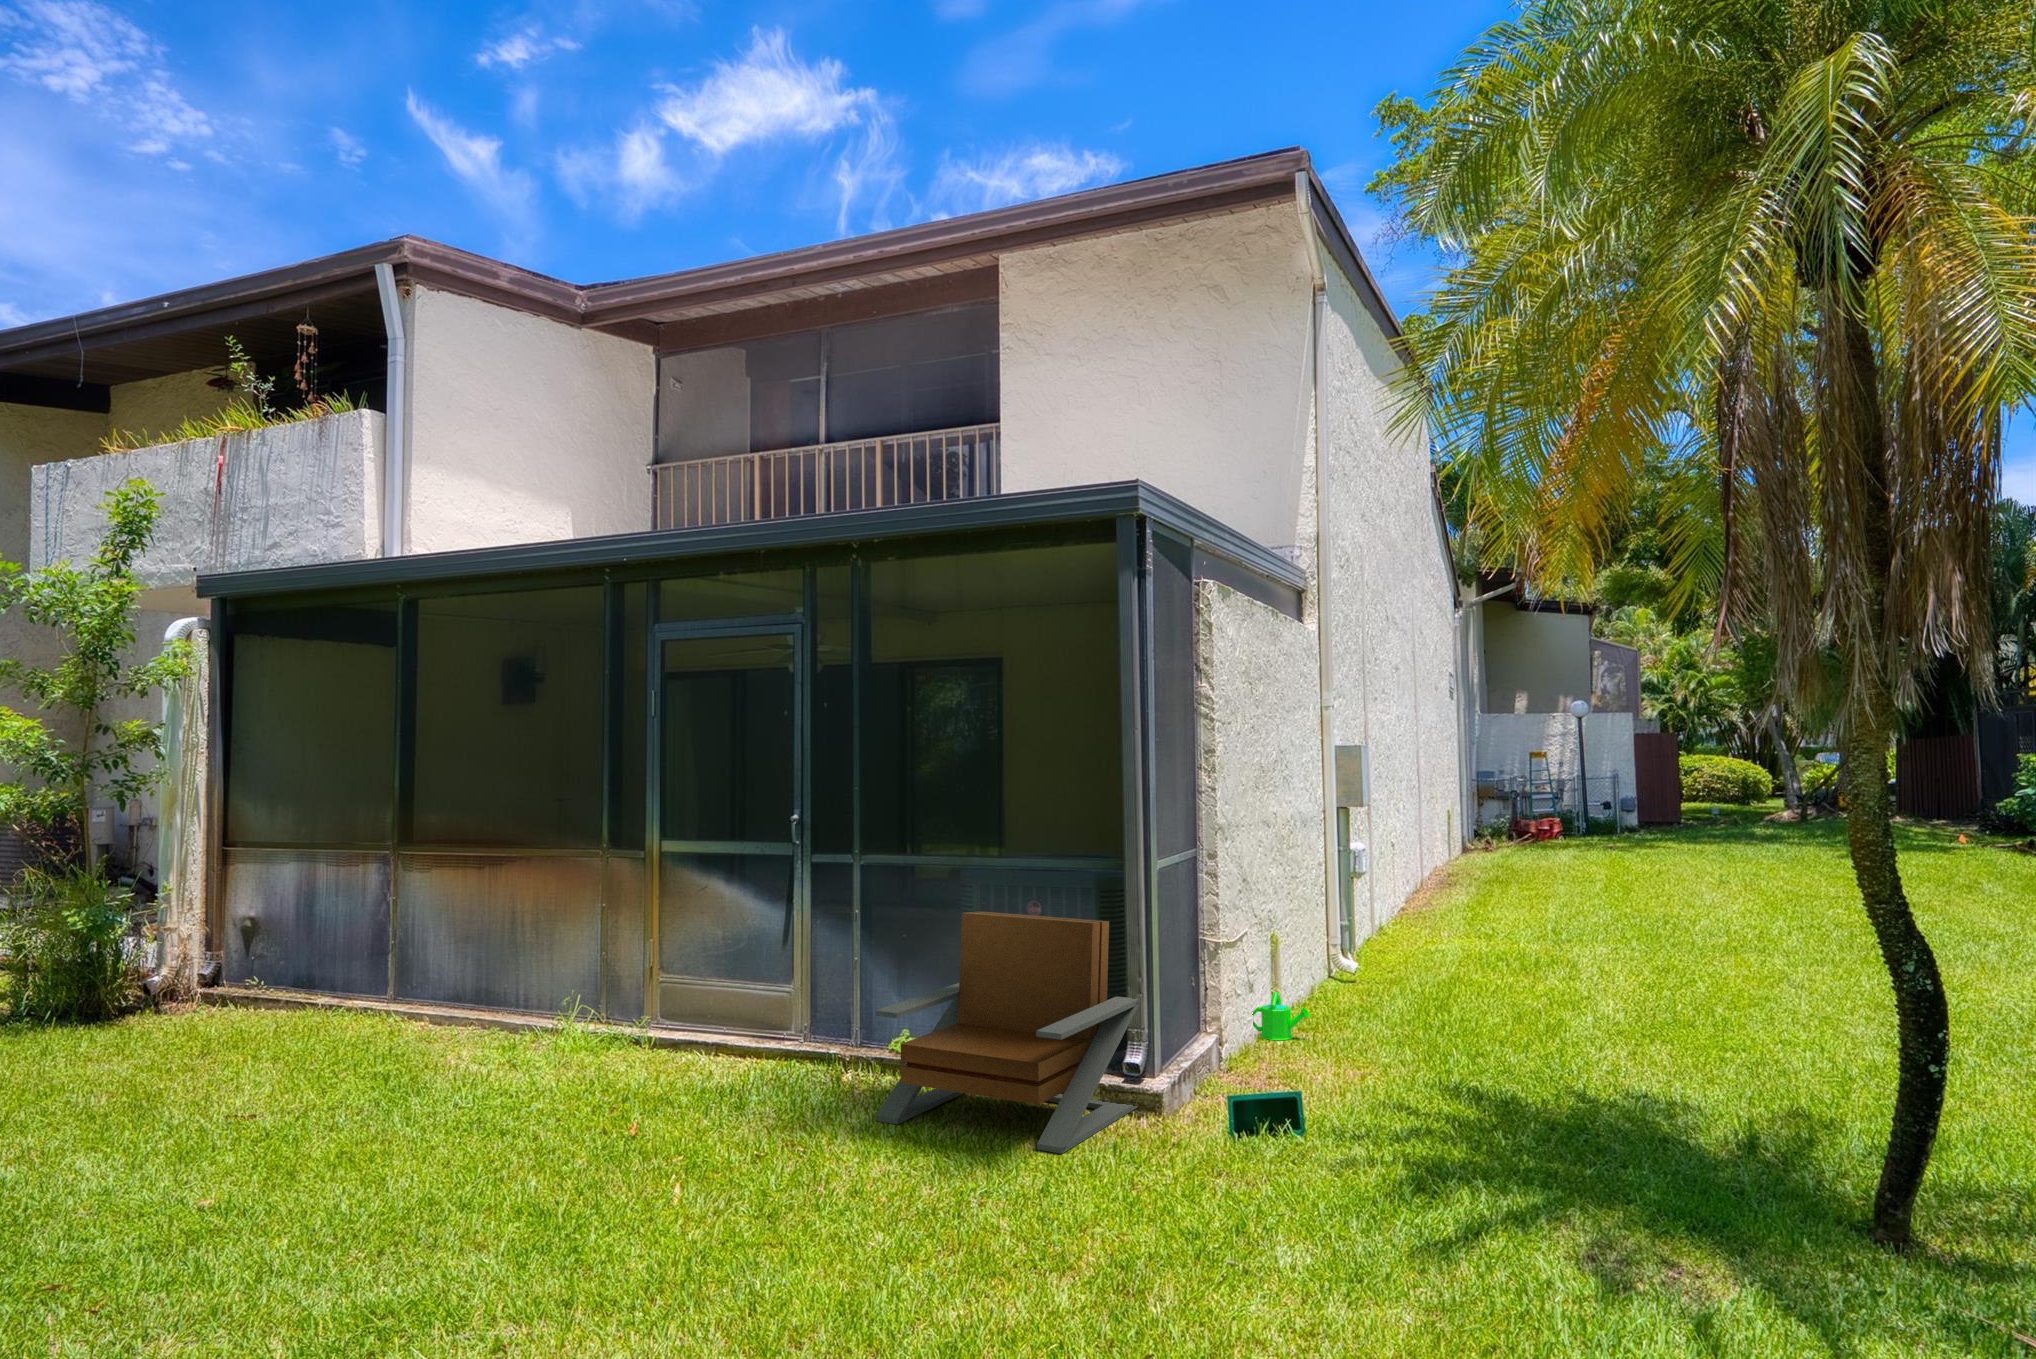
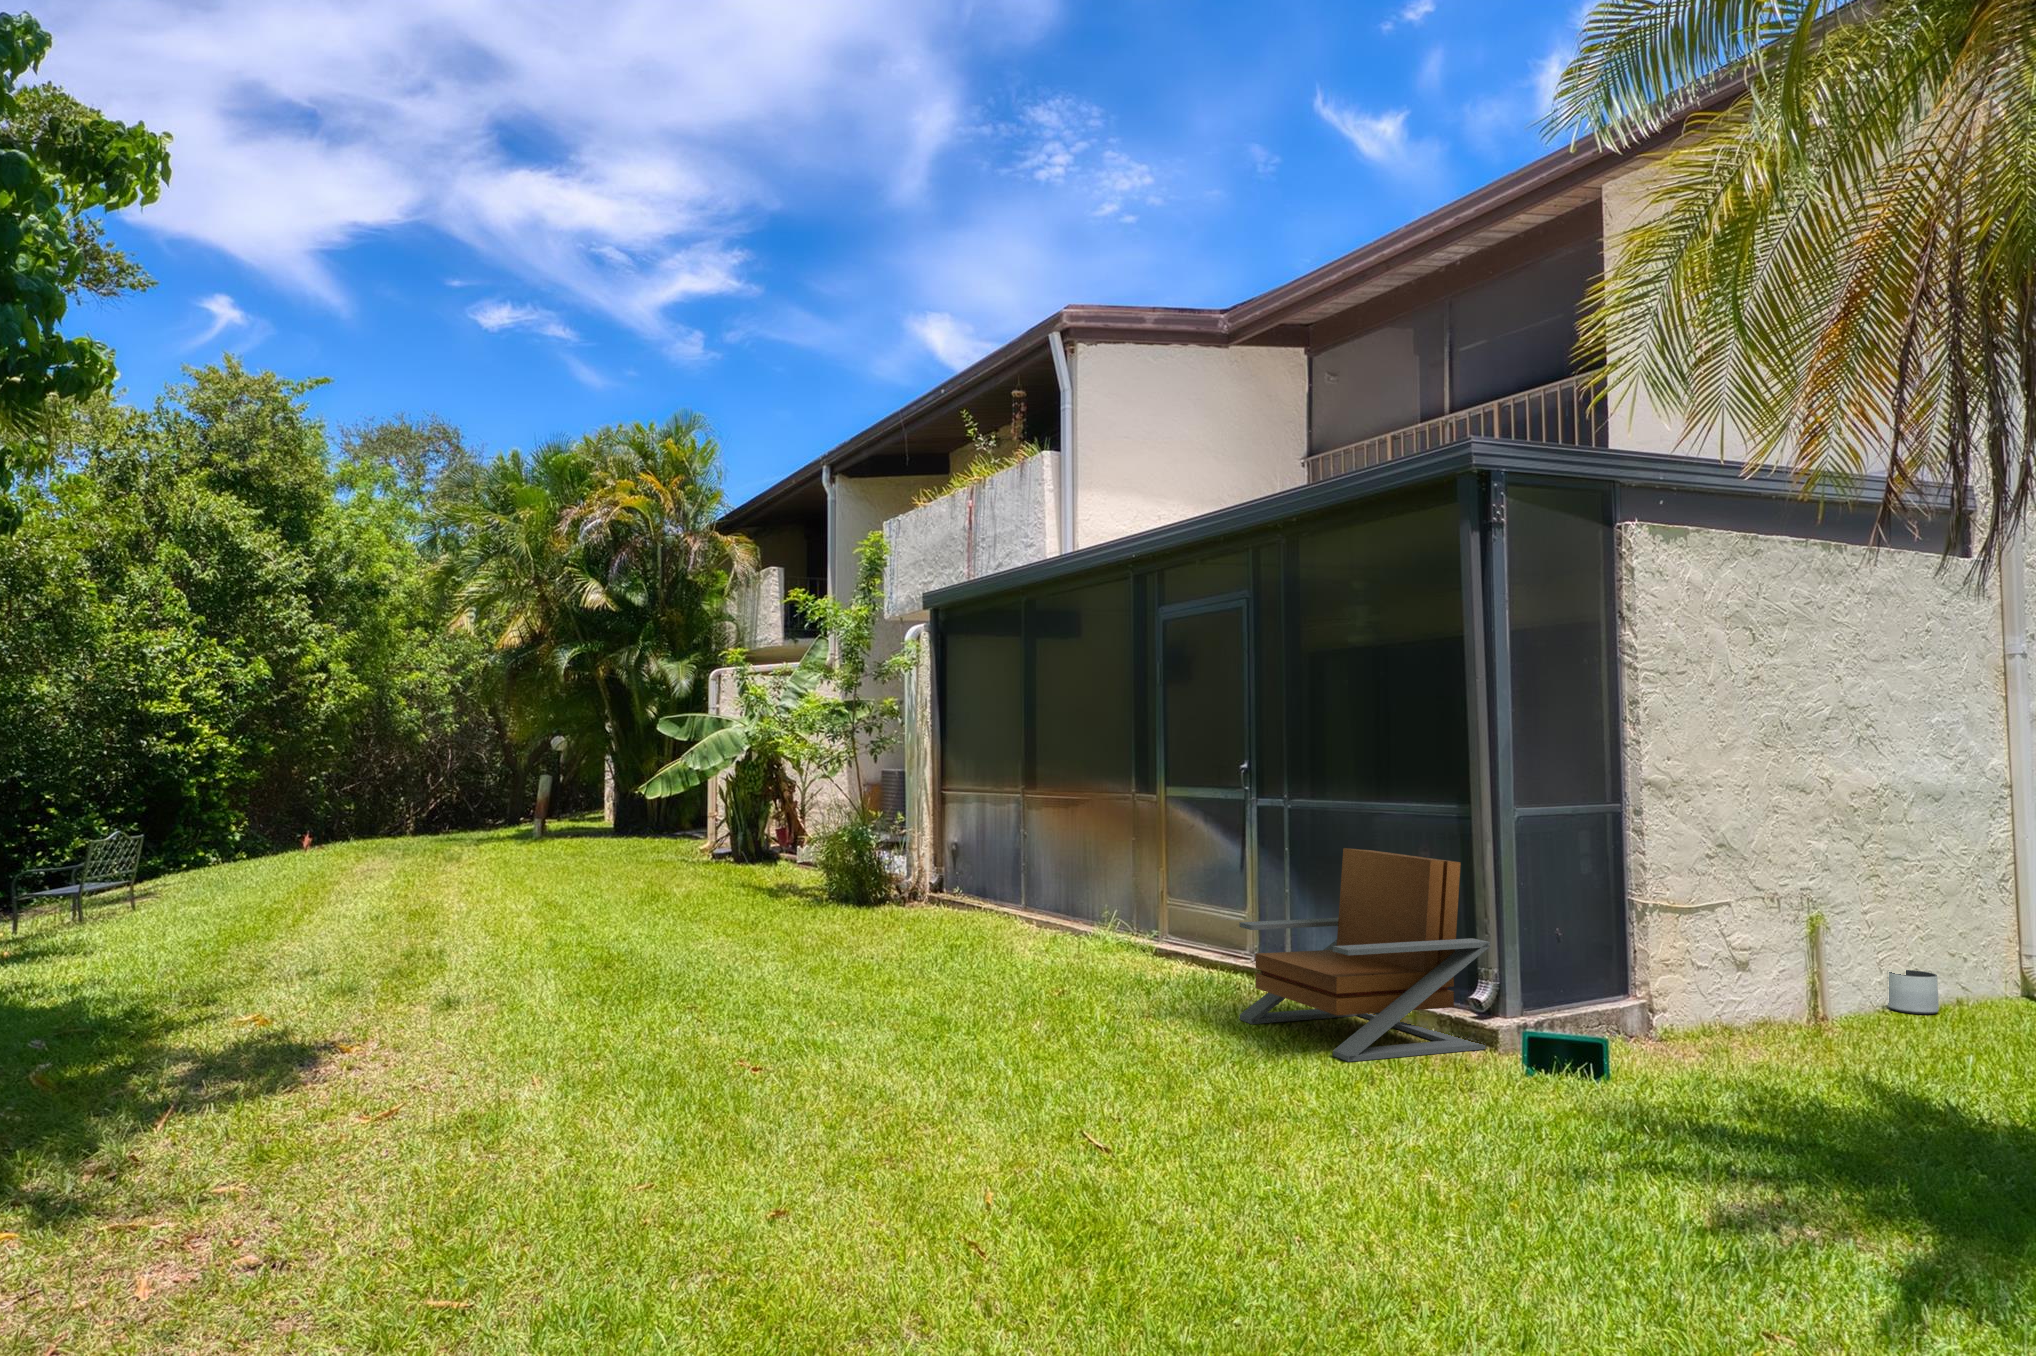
planter: none [1304,962,1340,999] -> present [1888,970,1939,1014]
watering can: present [1252,992,1310,1040] -> none [1735,980,1804,1034]

